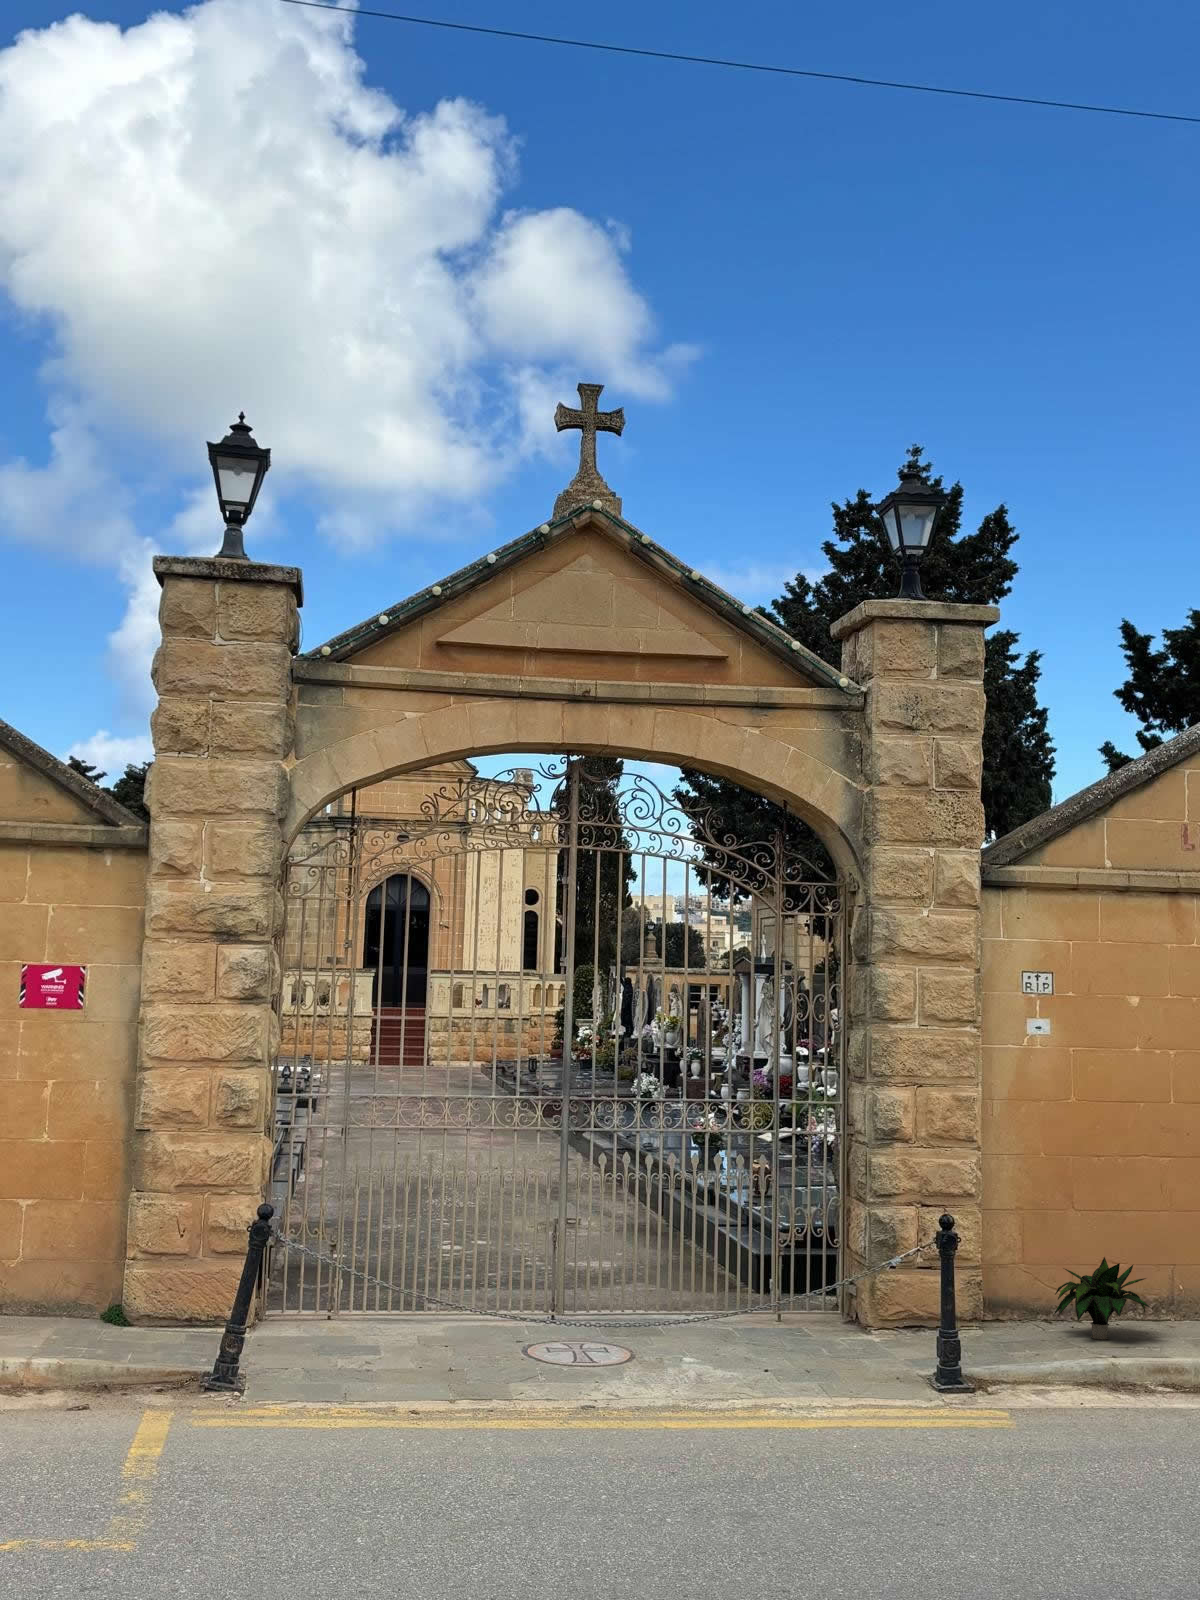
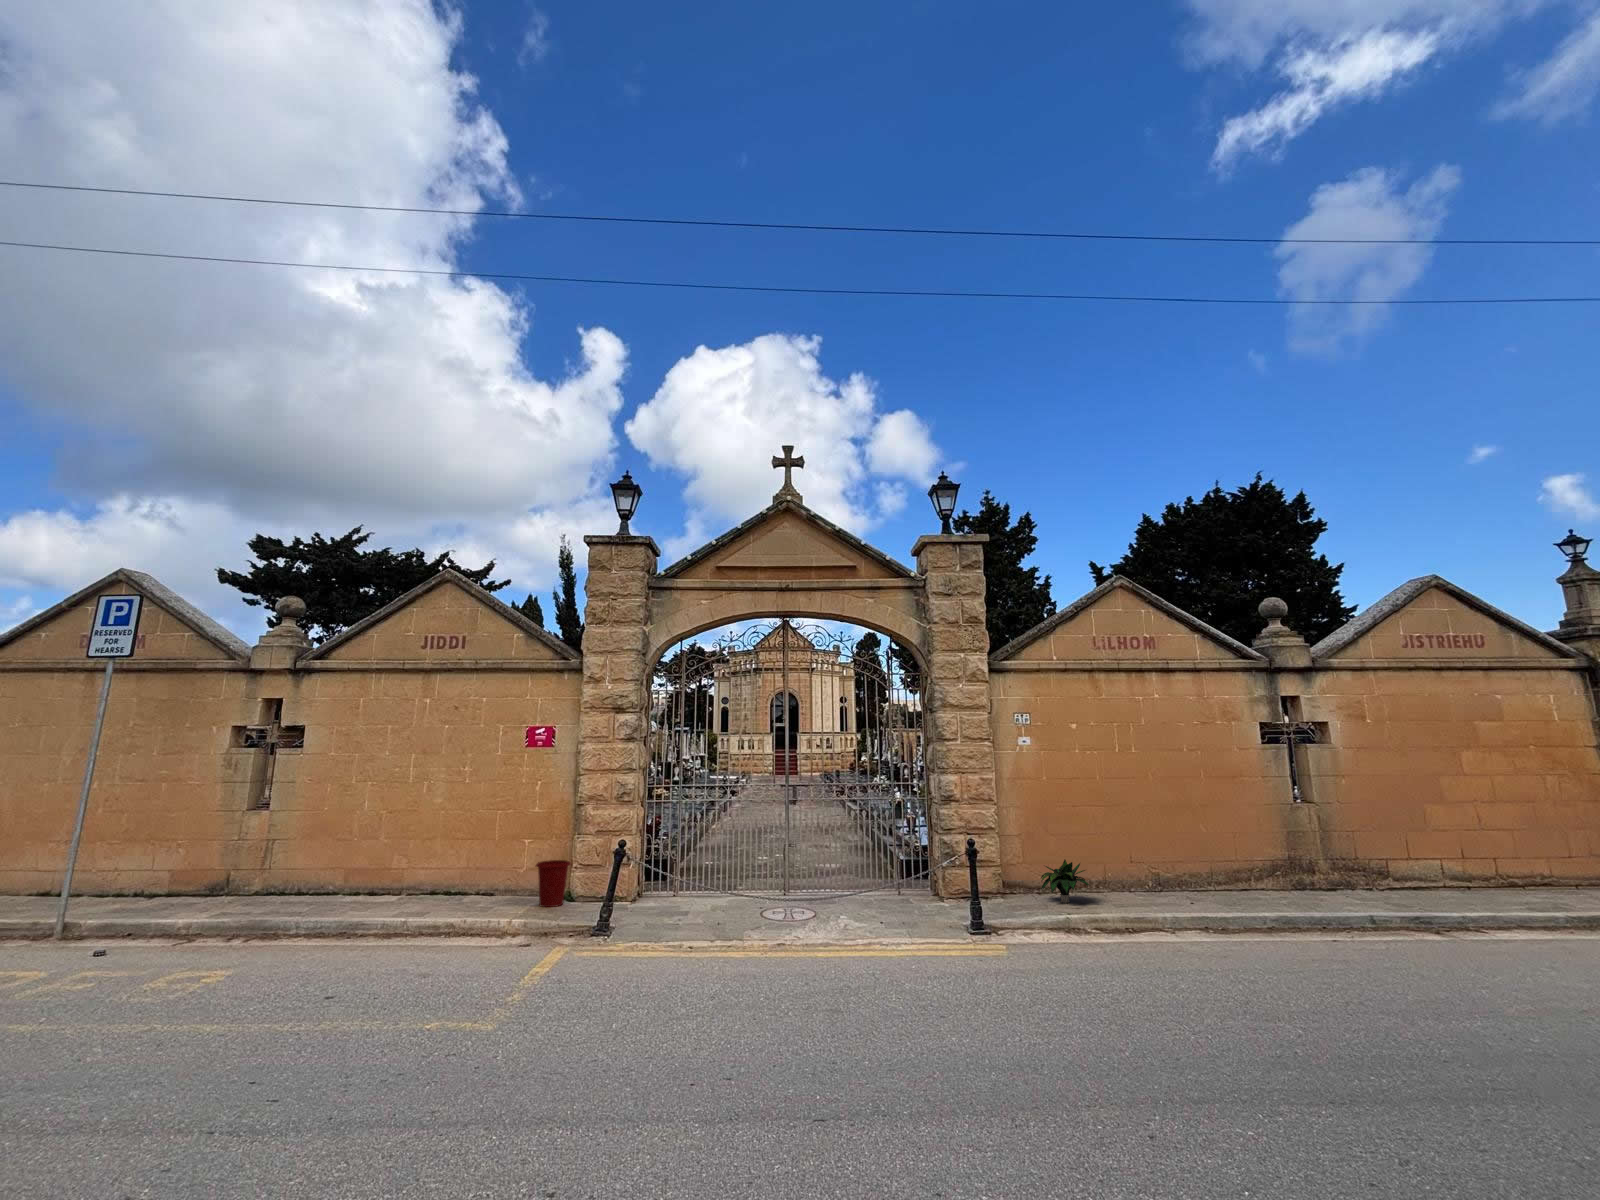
waste bin: none [54,1238,128,1331] -> present [536,860,571,907]

